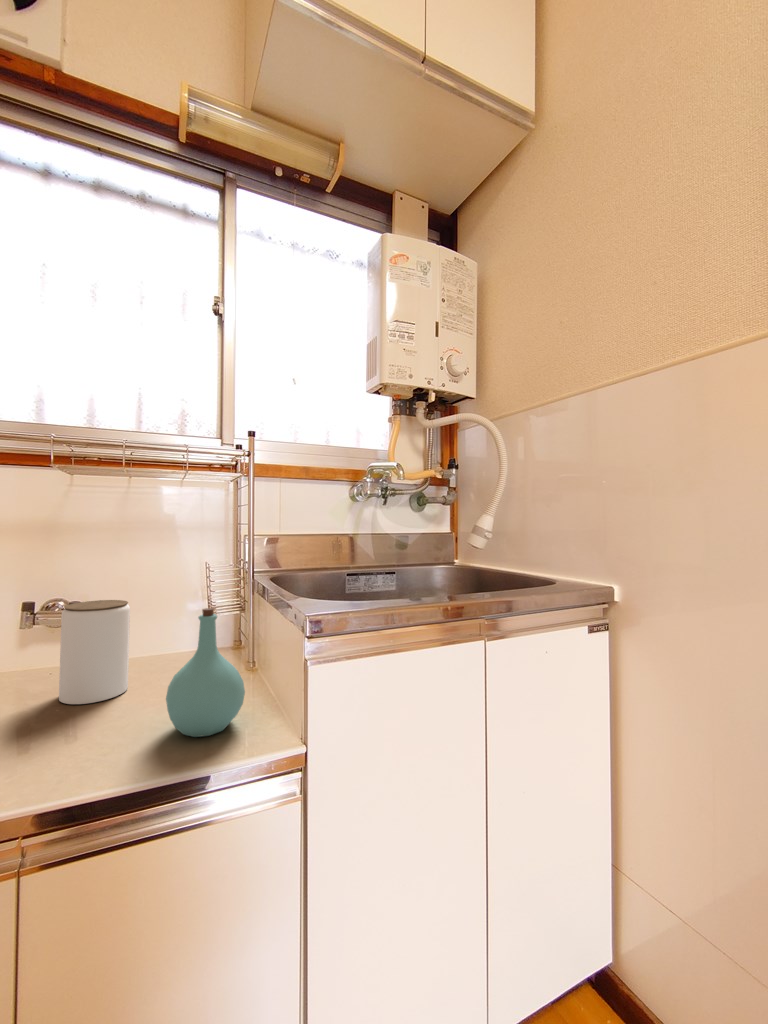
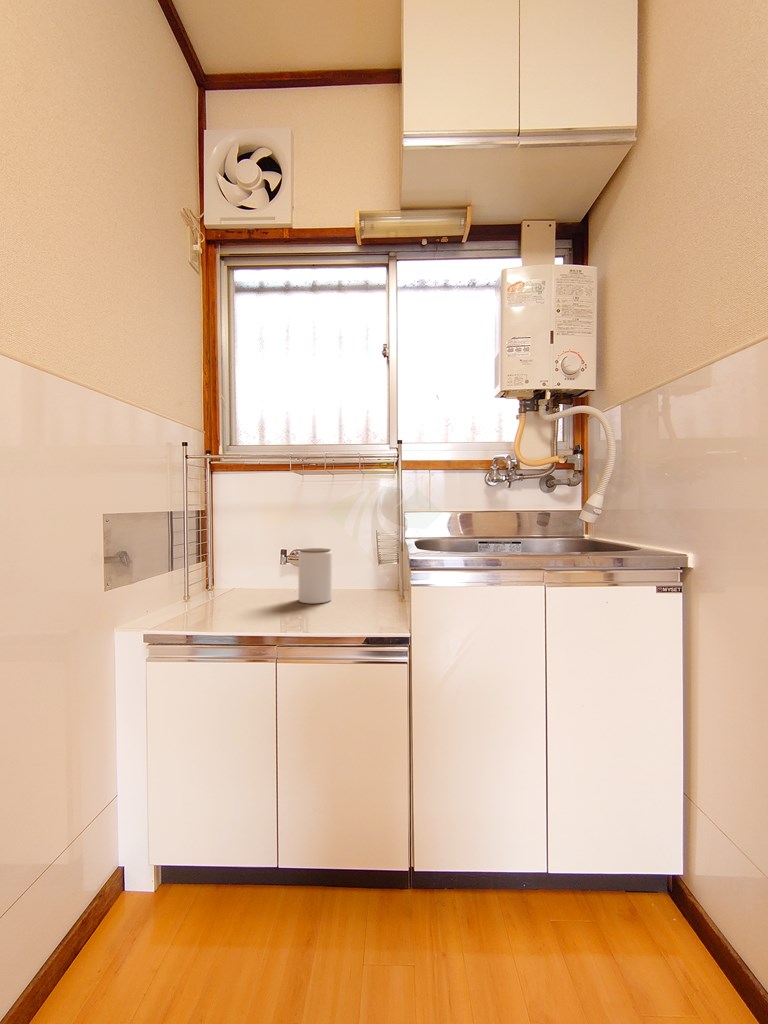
bottle: present [166,608,245,737] -> none [345,552,386,623]

